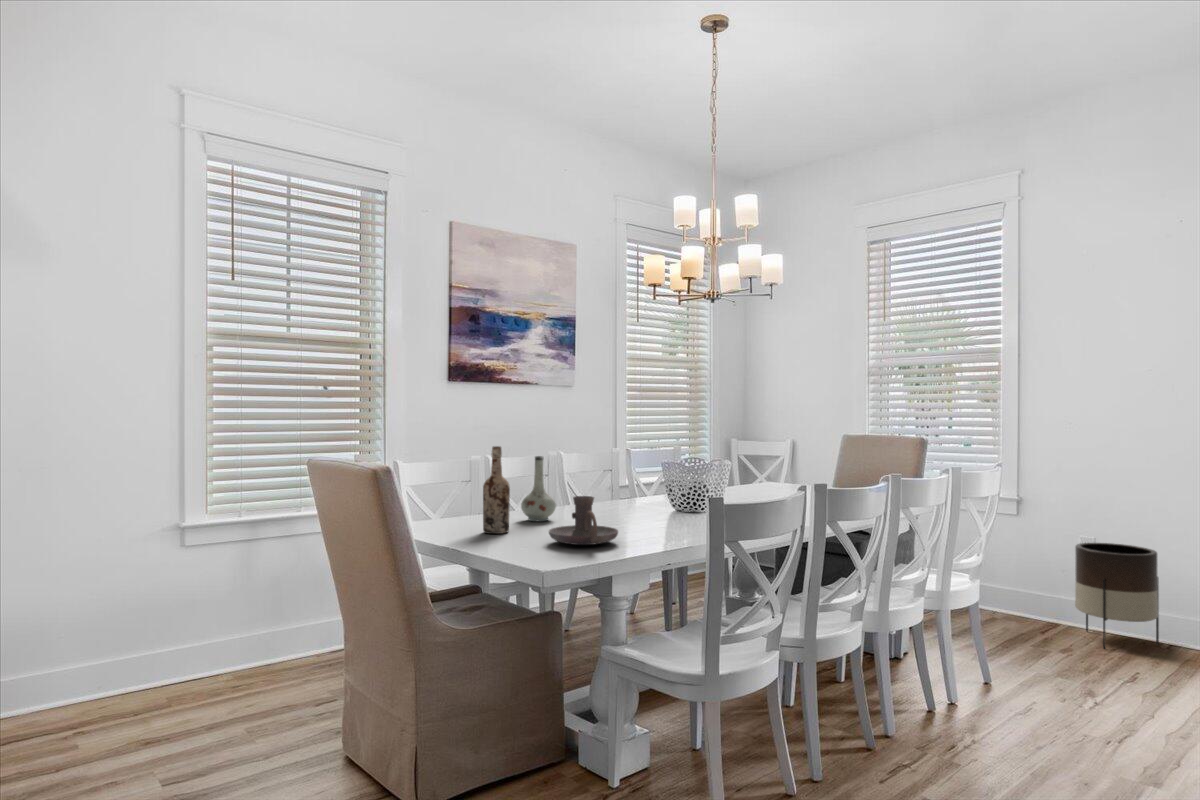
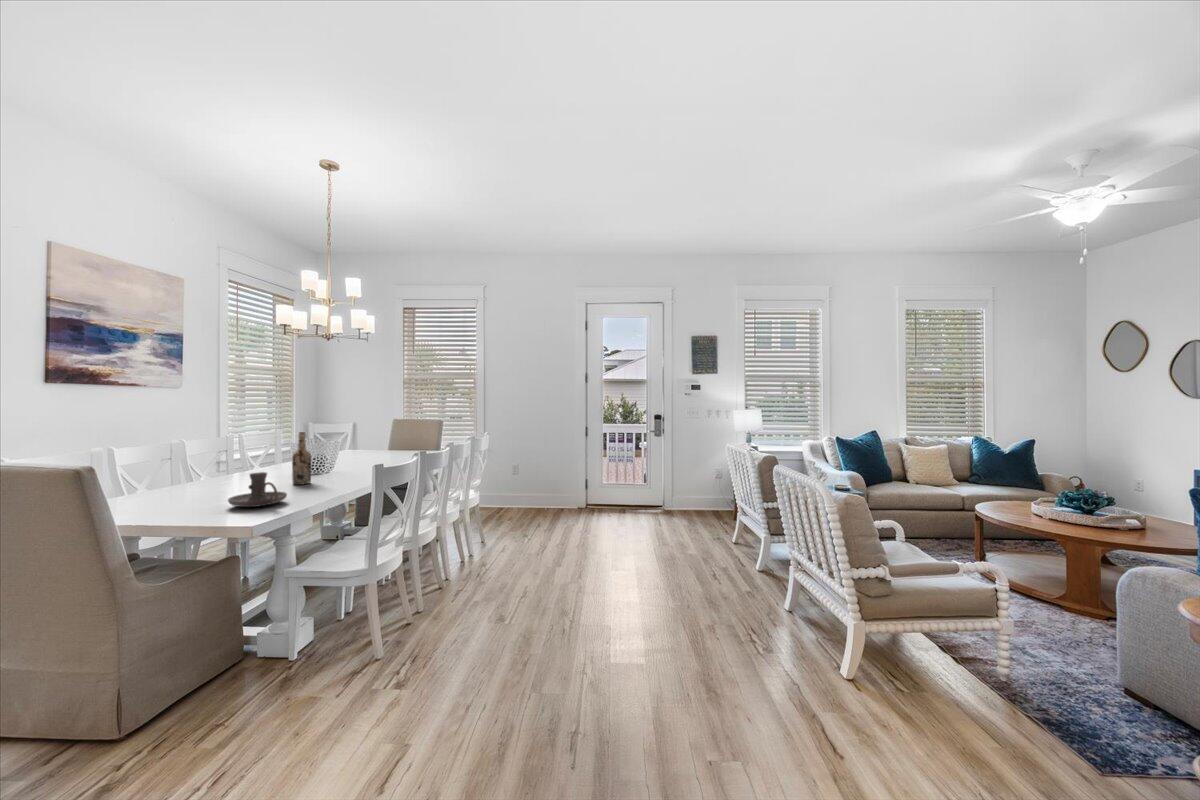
wine bottle: present [483,446,510,534] -> present [292,432,311,485]
vase: present [521,456,556,521] -> none [177,446,211,496]
planter: present [1075,543,1159,649] -> none [511,467,543,516]

